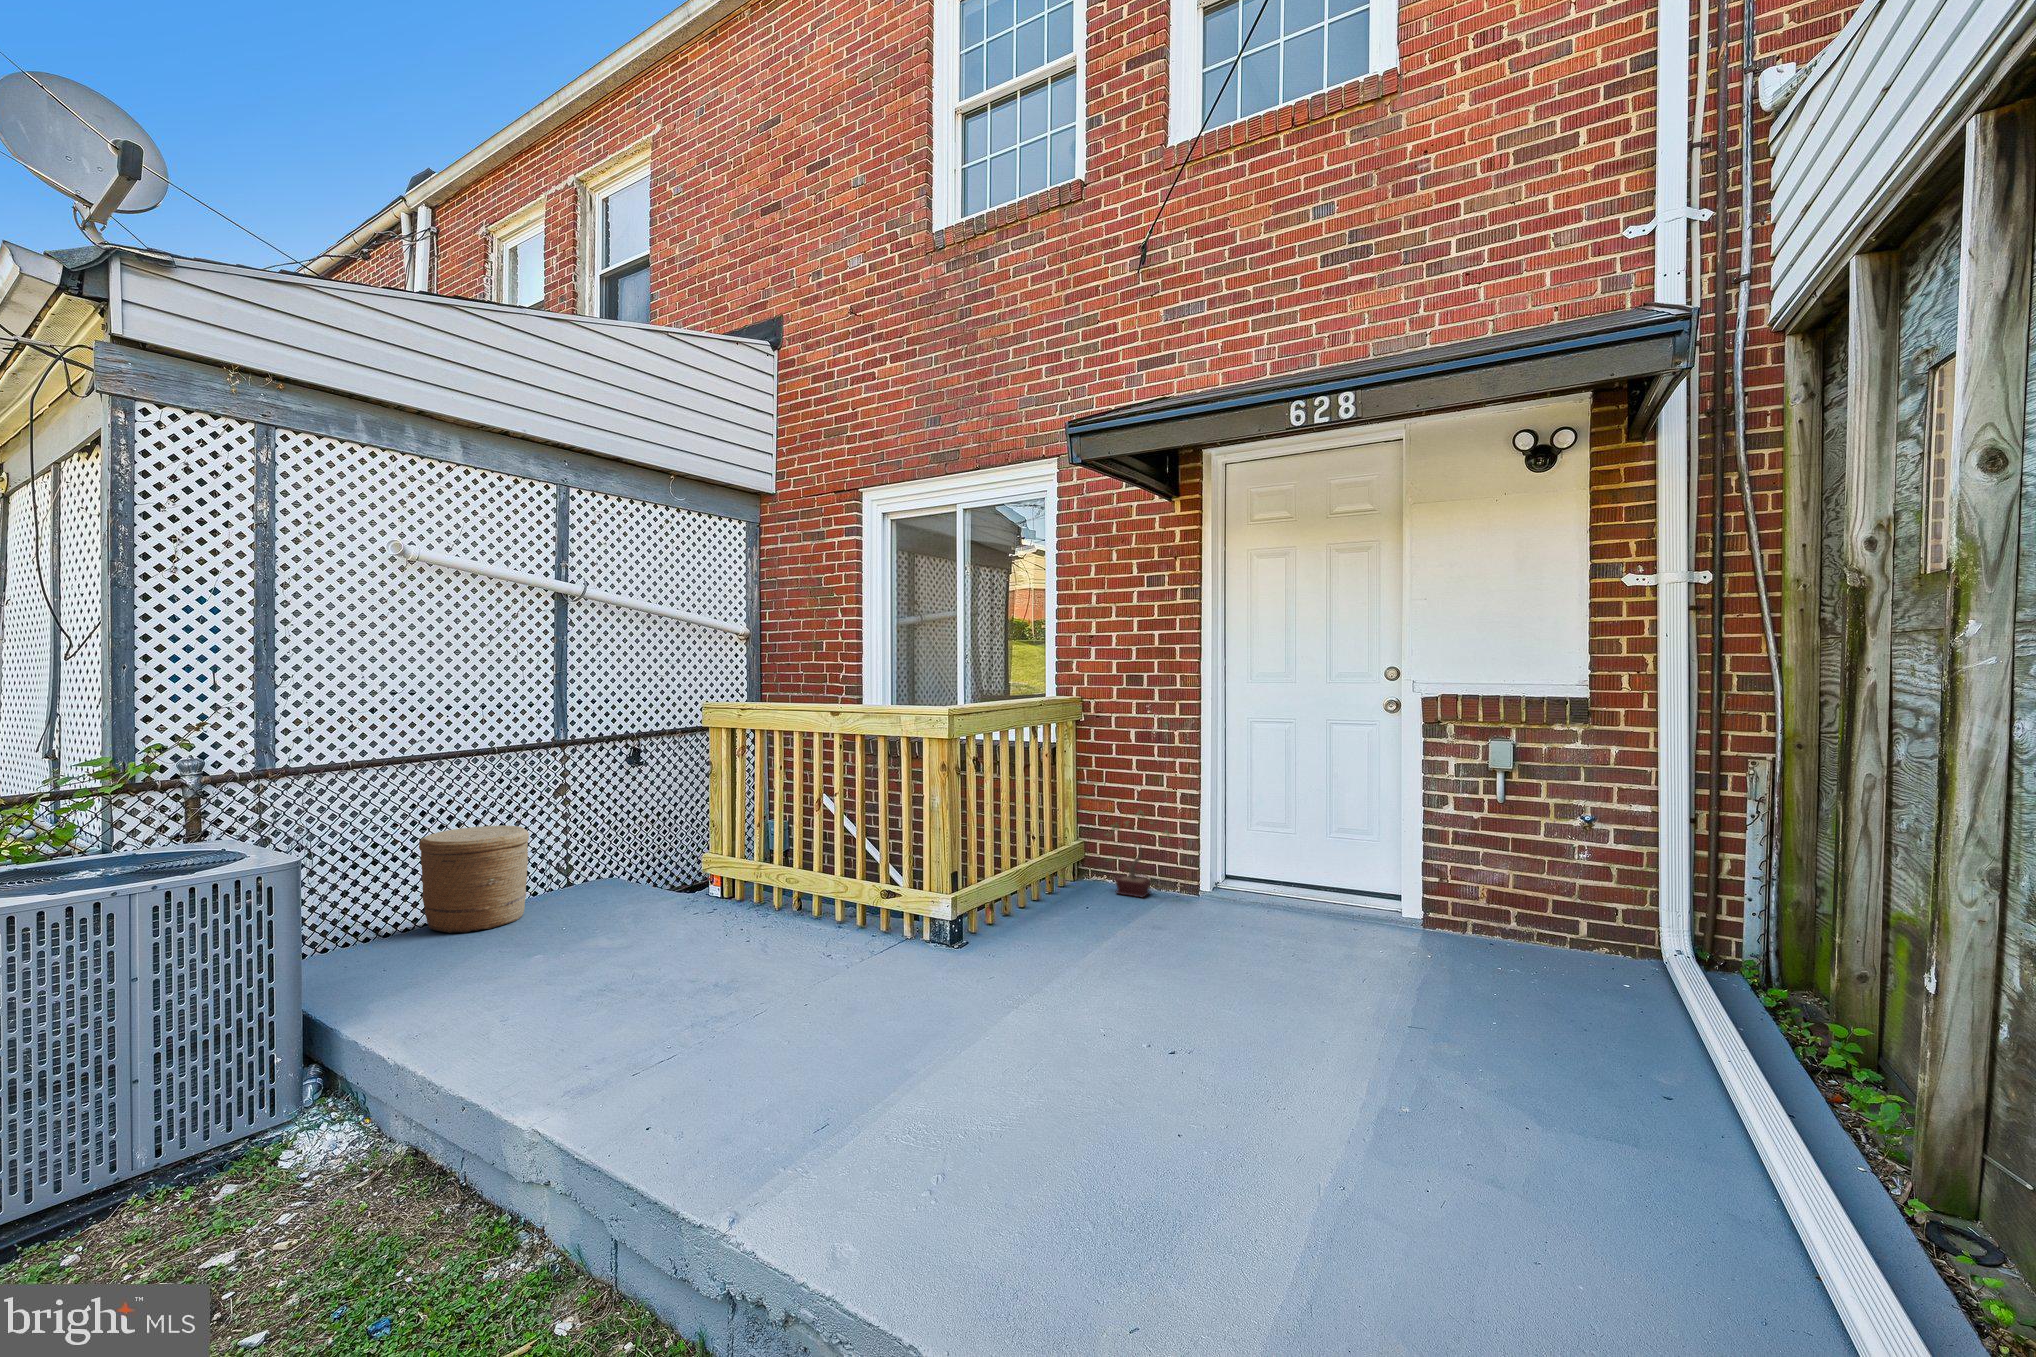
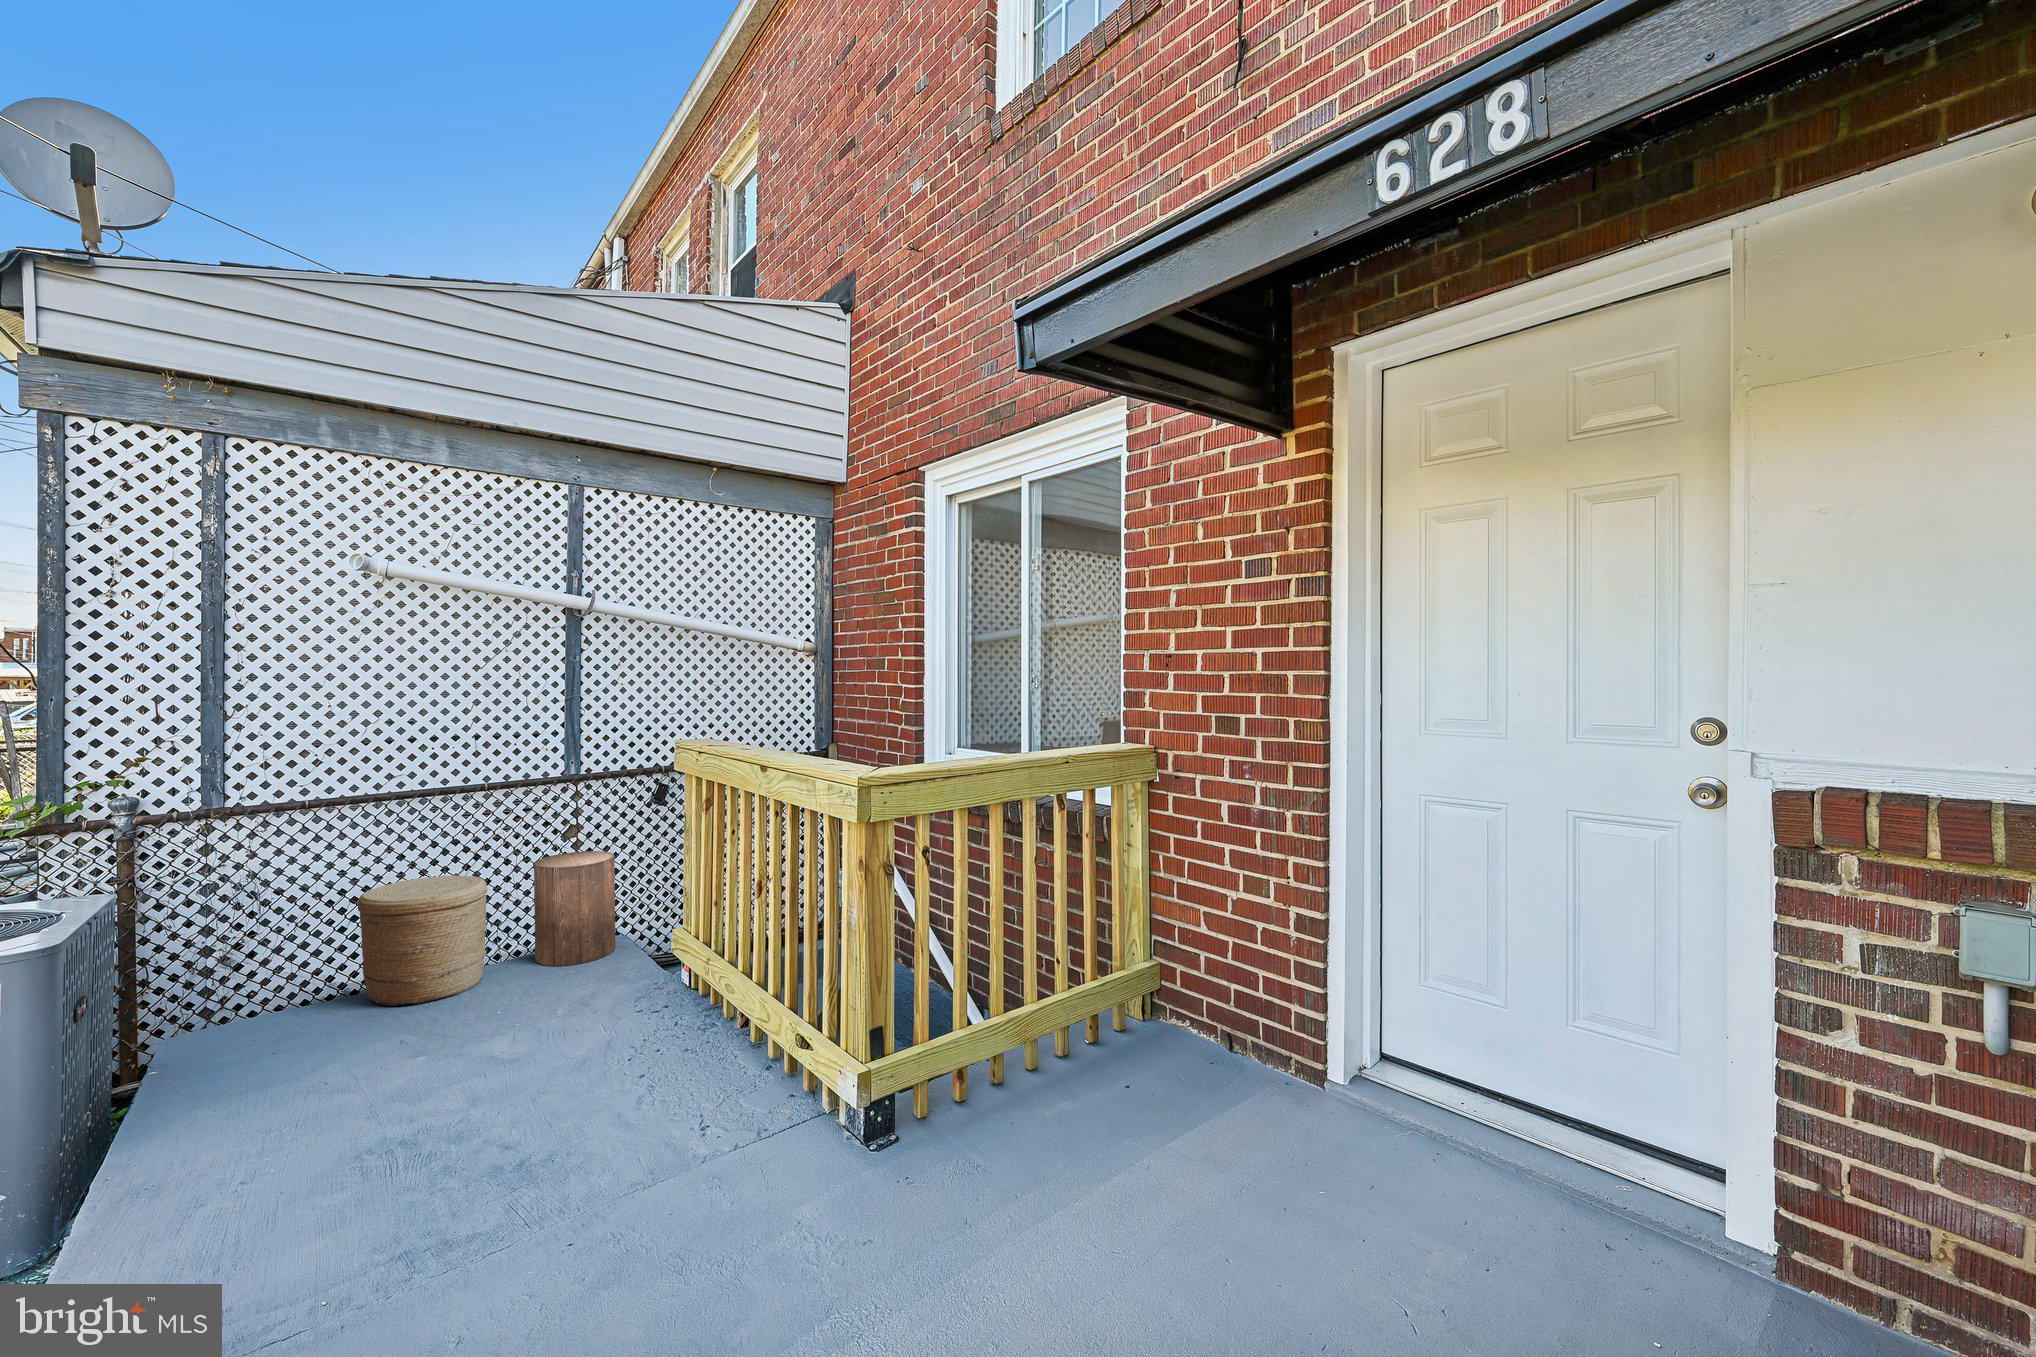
stool: none [548,805,617,900] -> present [534,851,615,966]
potted plant: present [1106,810,1170,897] -> none [1174,928,1272,1072]

